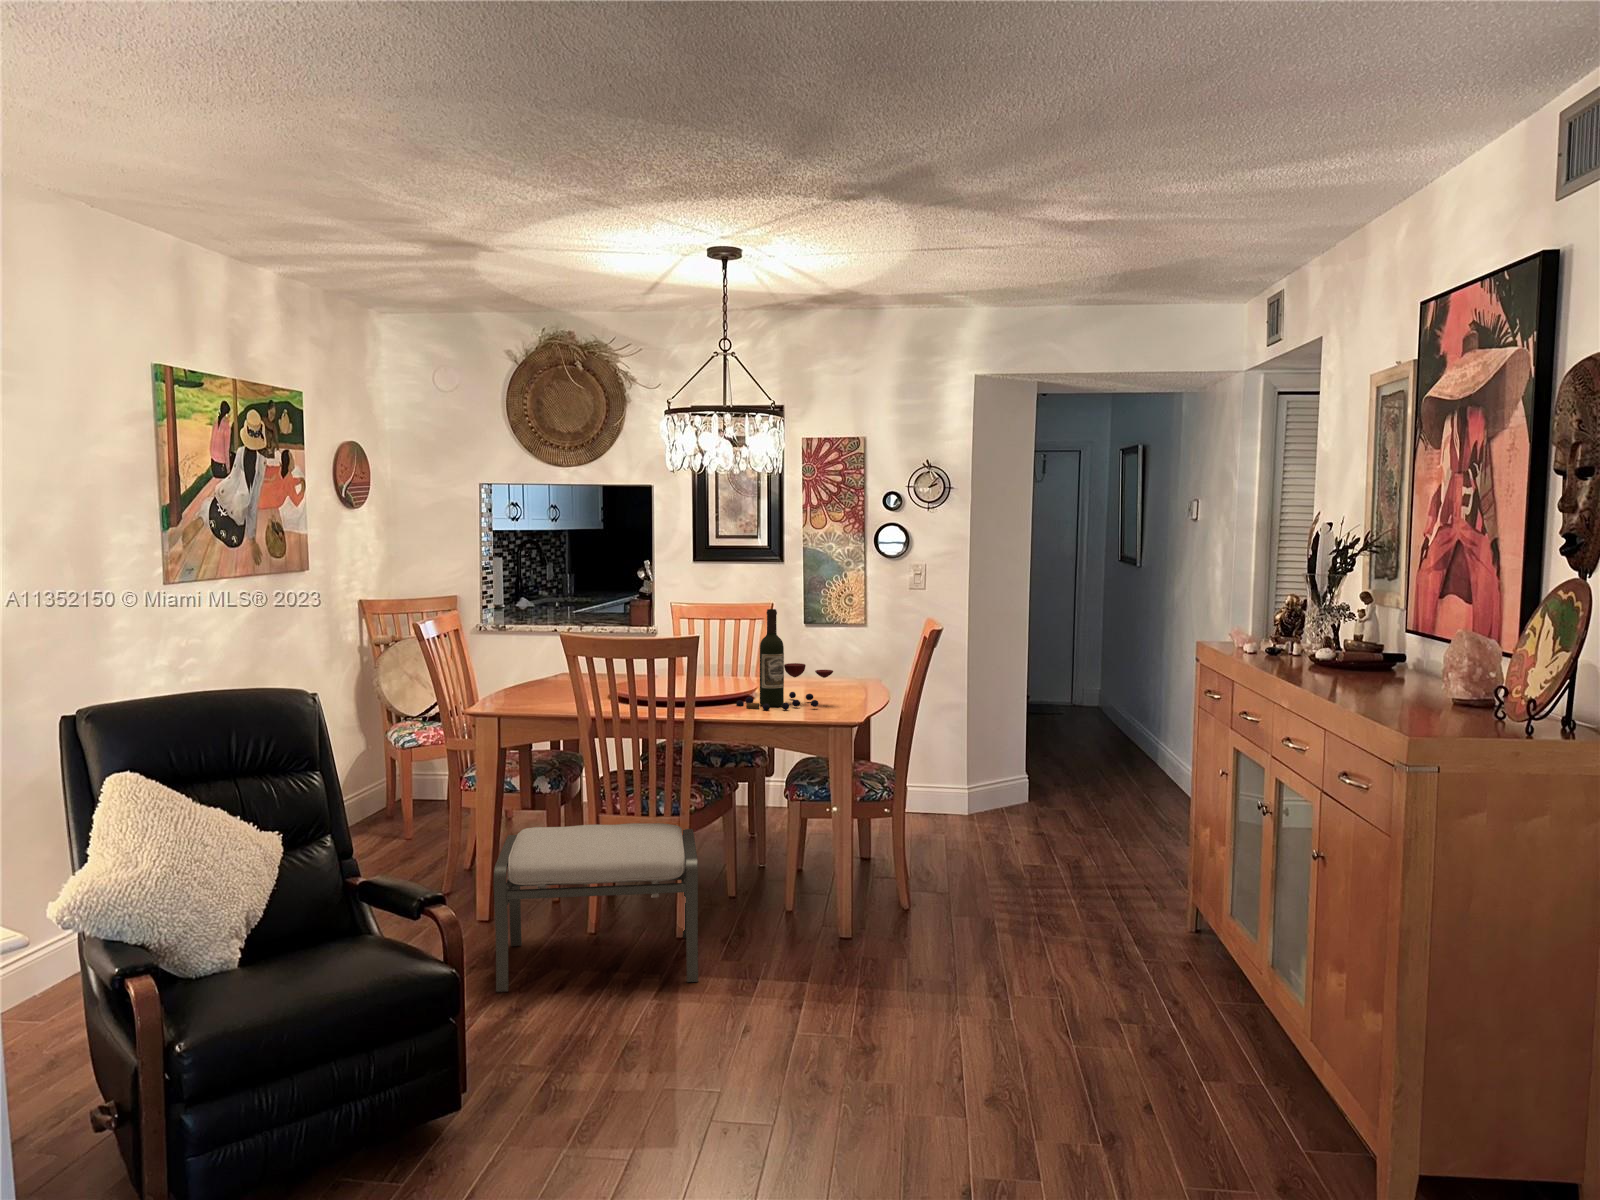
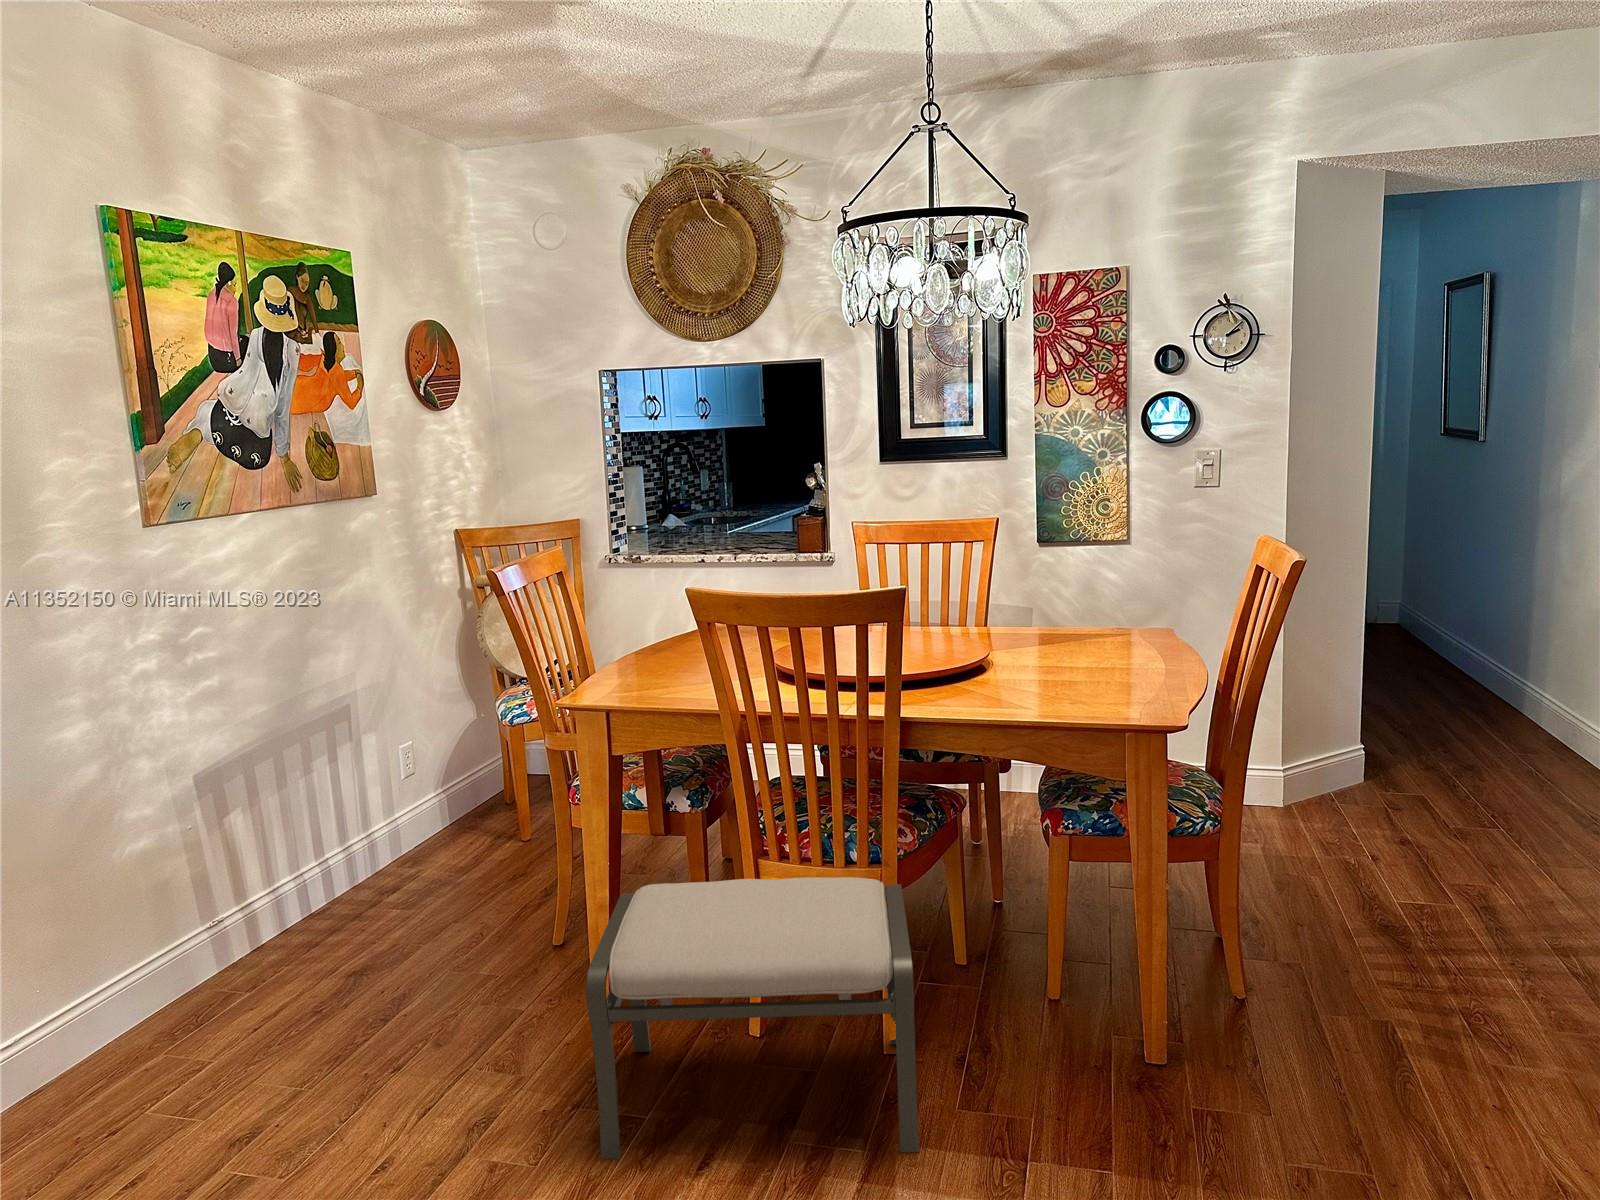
wine bottle: present [736,609,833,711] -> none [962,534,1120,697]

